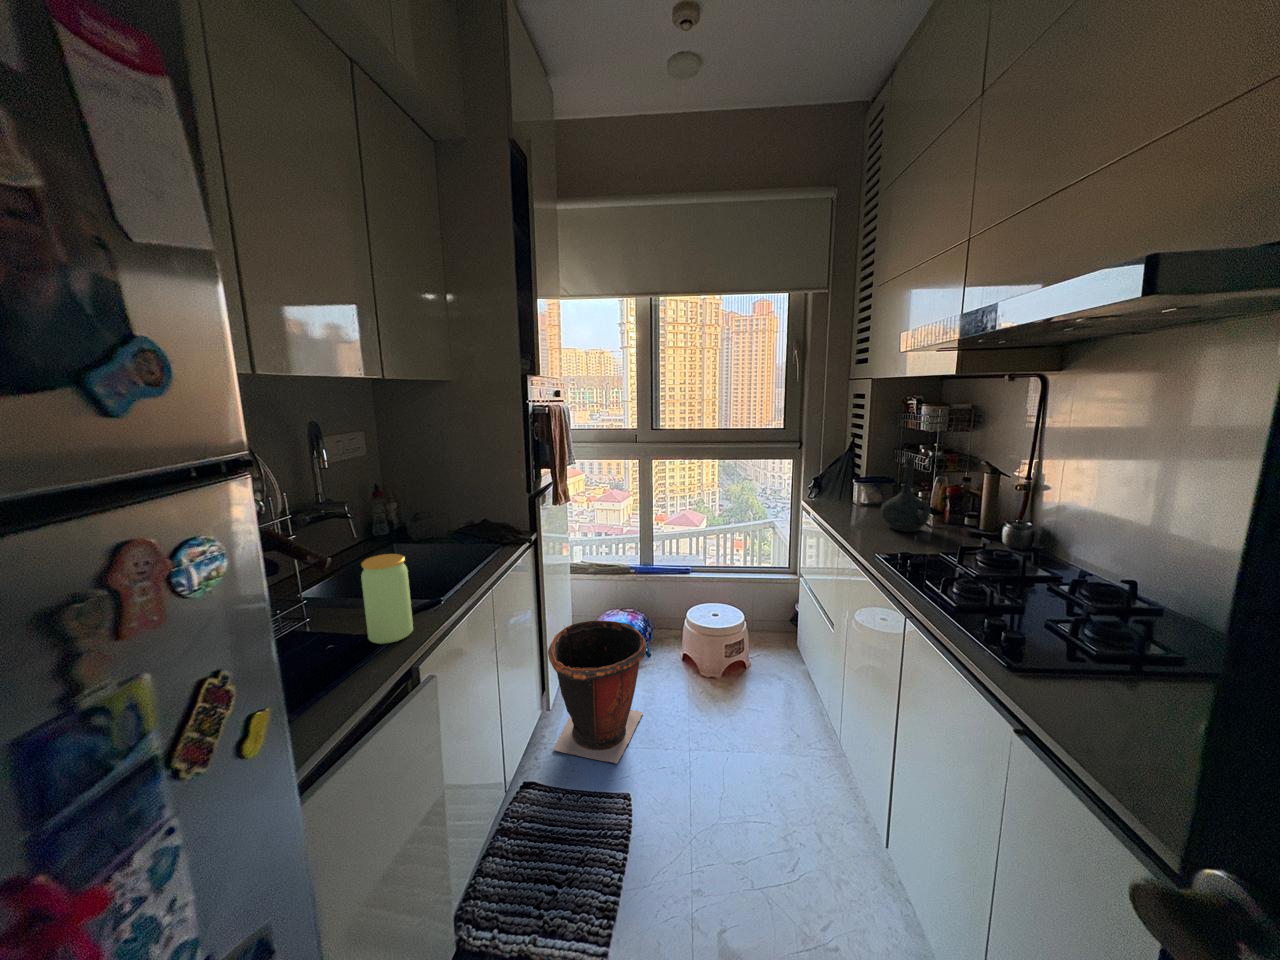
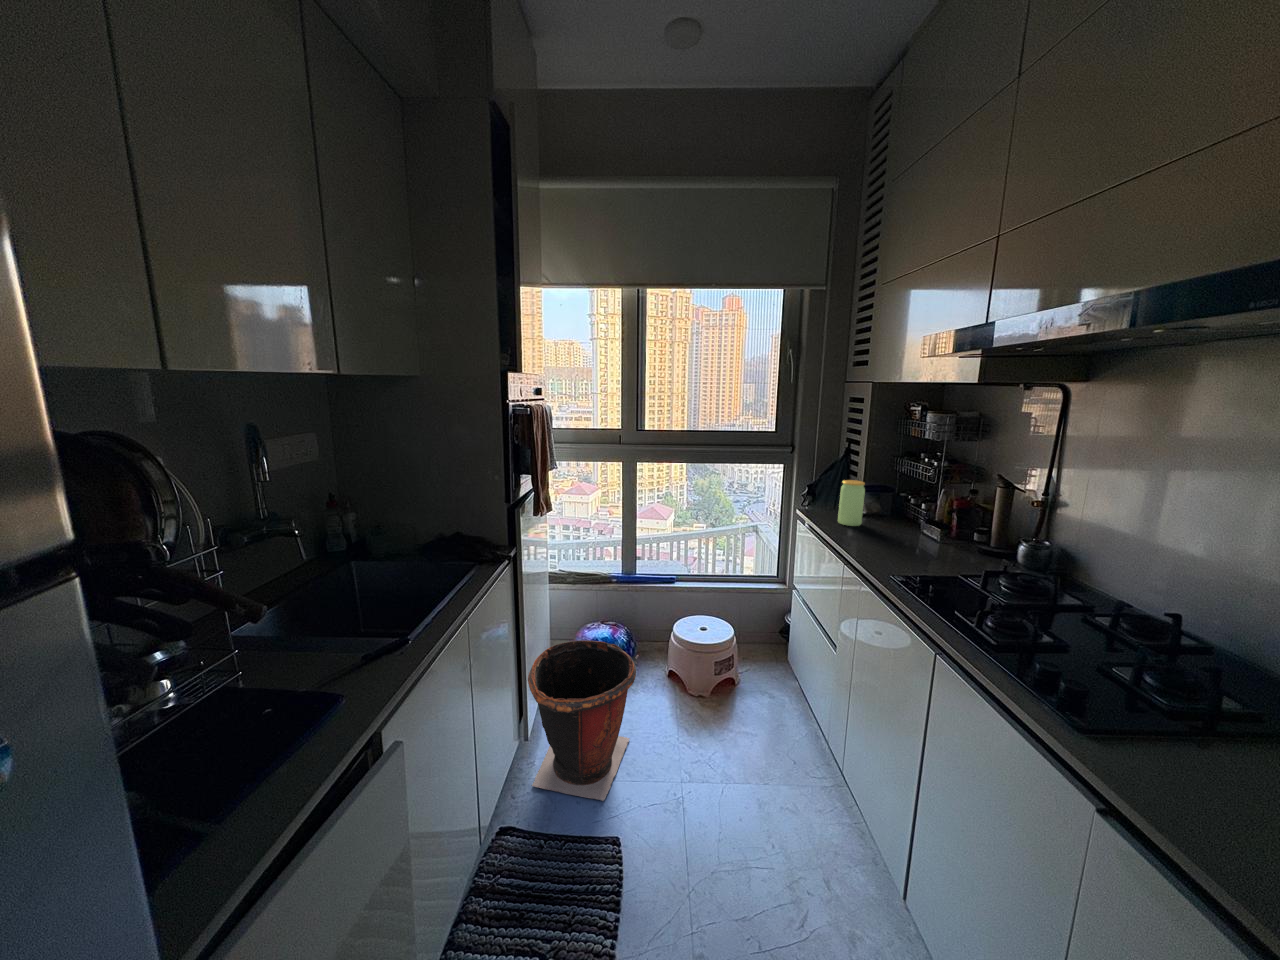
bottle: present [881,458,931,532] -> none [886,469,940,548]
jar: present [361,554,413,644] -> present [838,480,865,526]

